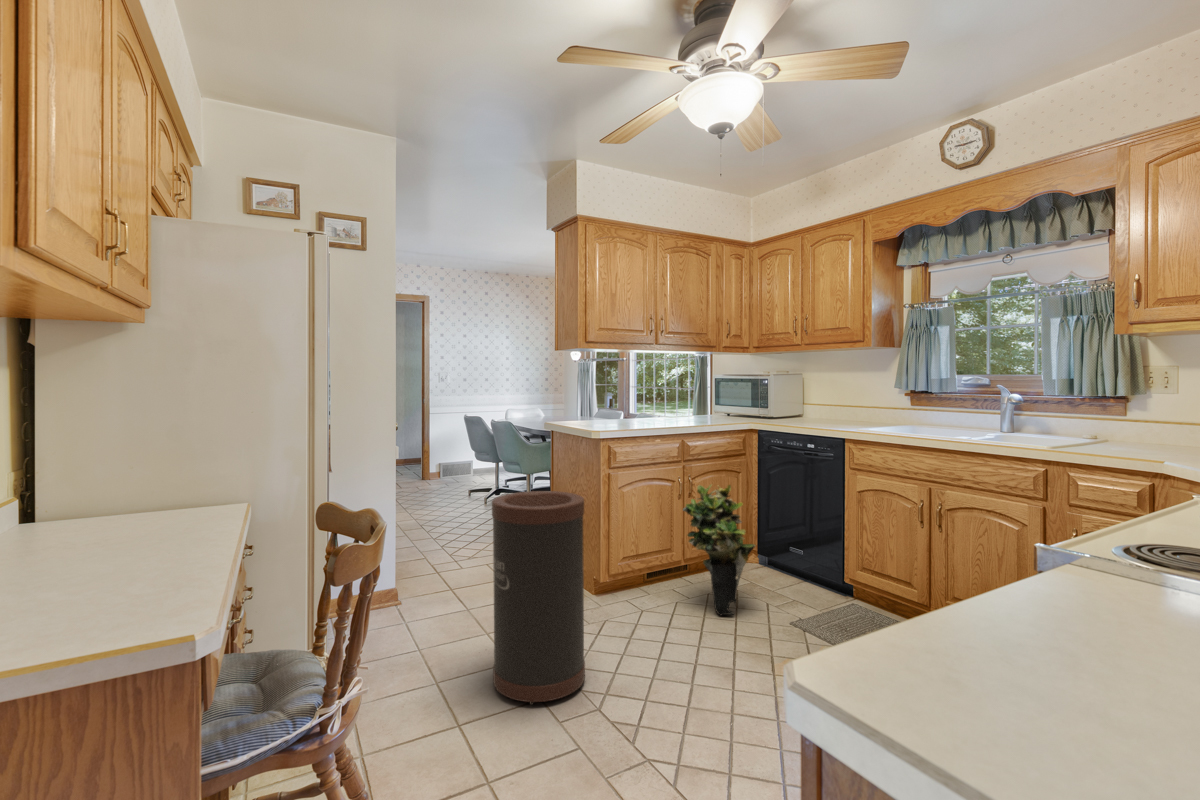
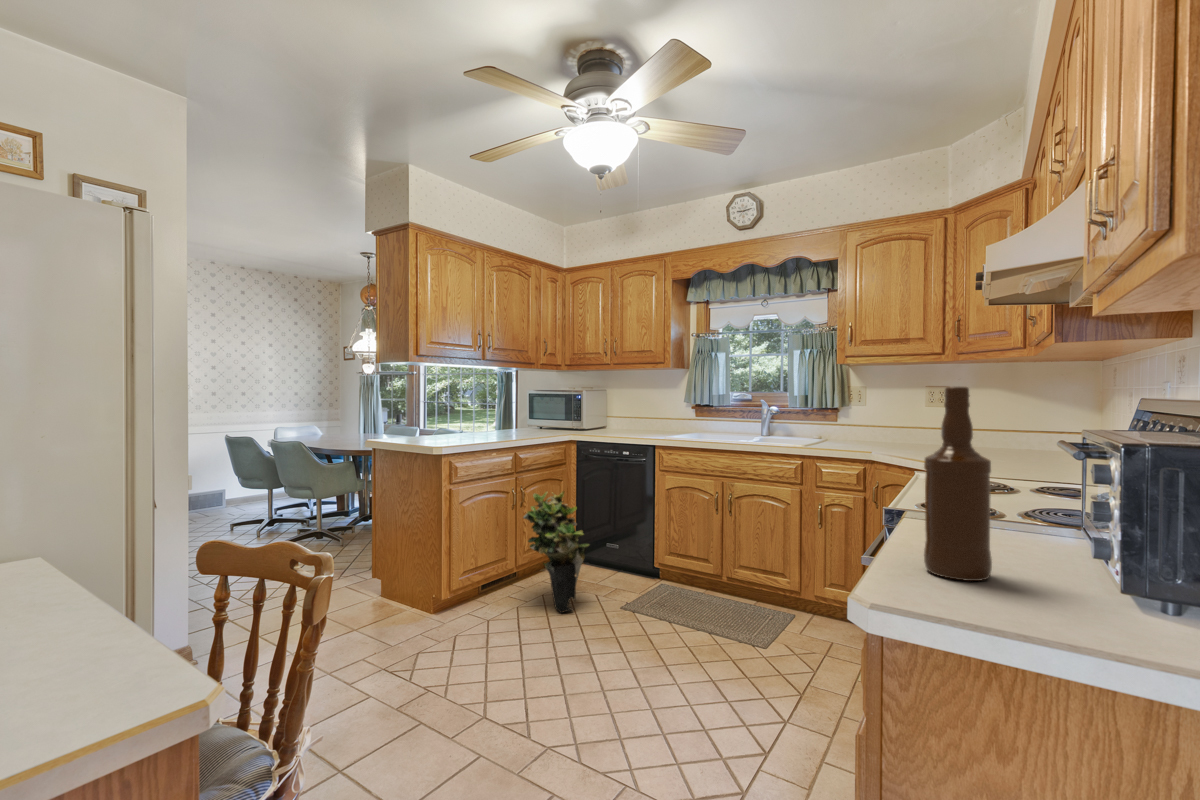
bottle: none [974,374,1093,702] -> present [924,387,992,581]
trash can: present [492,491,585,705] -> none [361,505,460,726]

